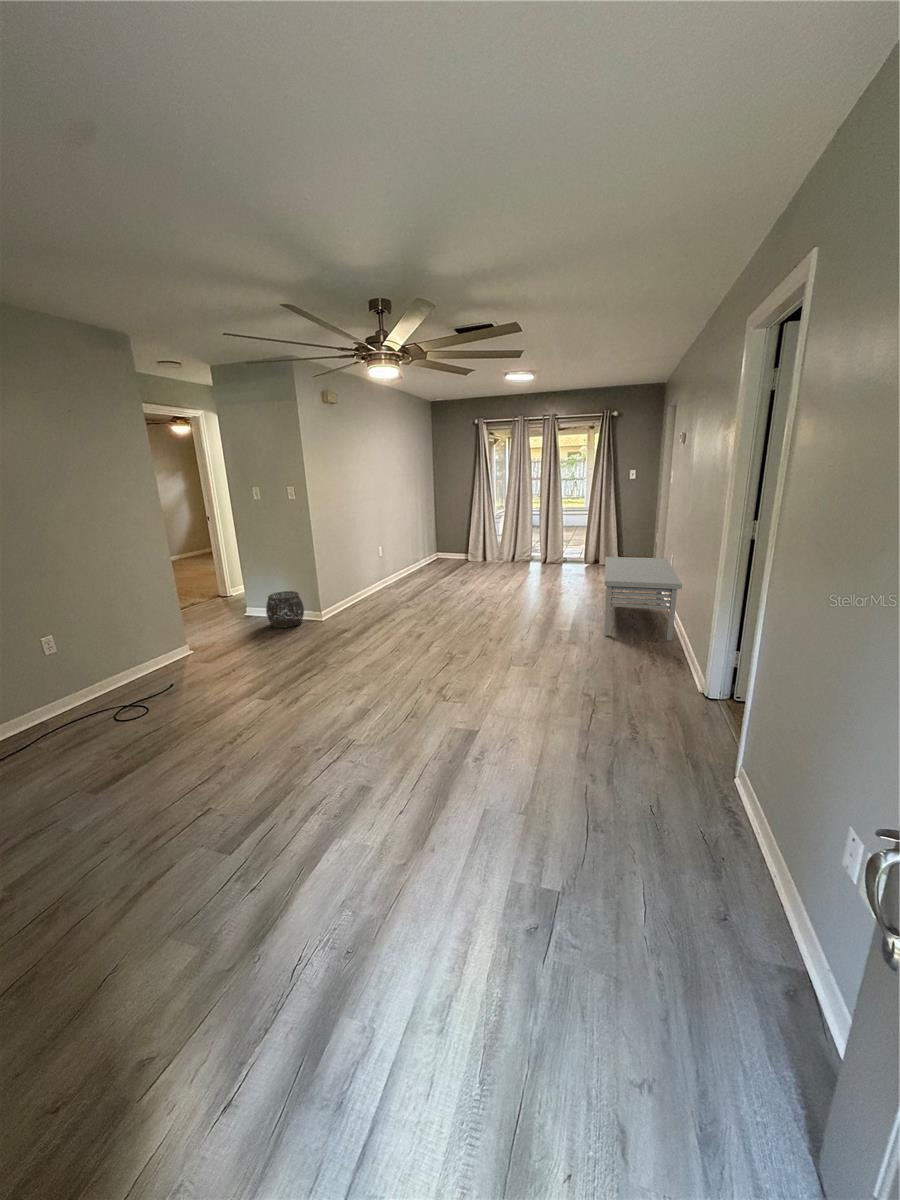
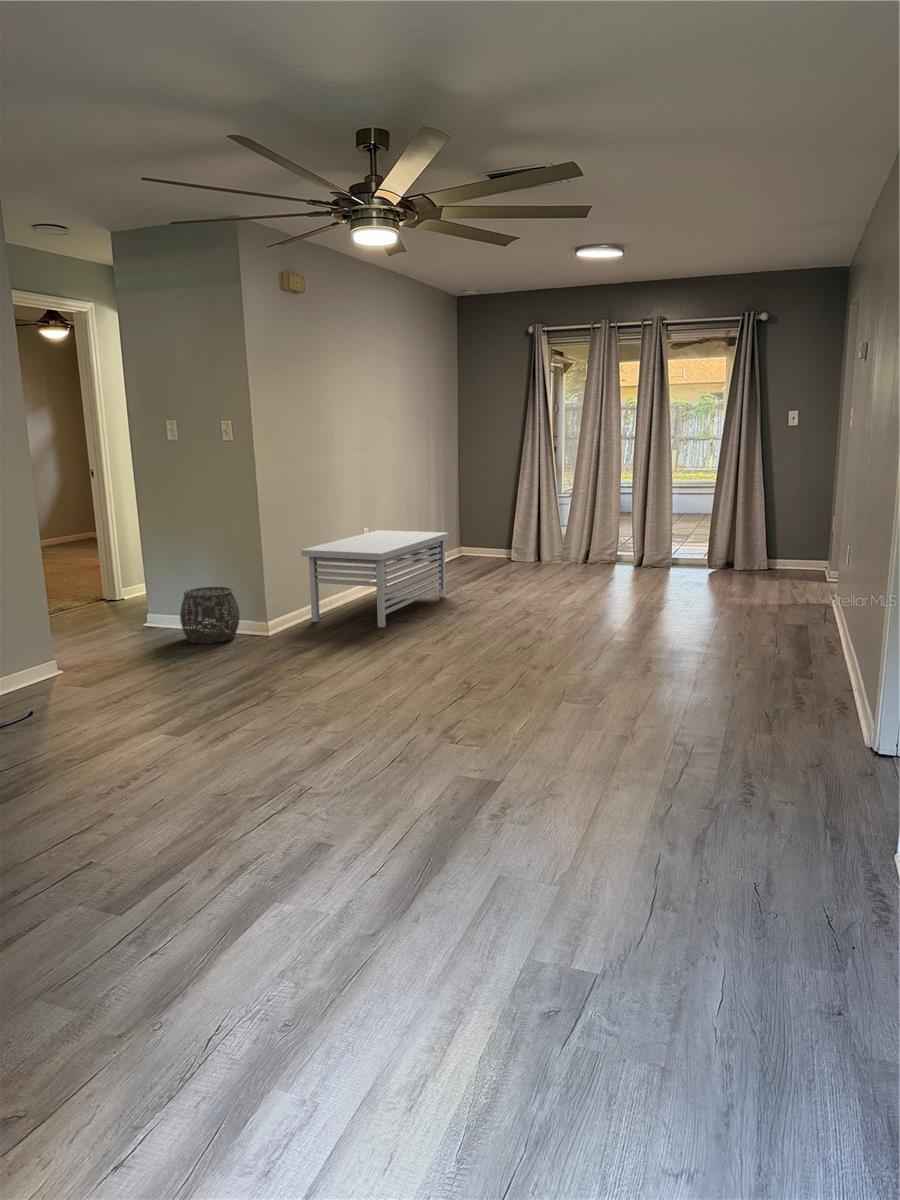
storage bench: present [604,557,682,641] -> present [301,530,449,628]

